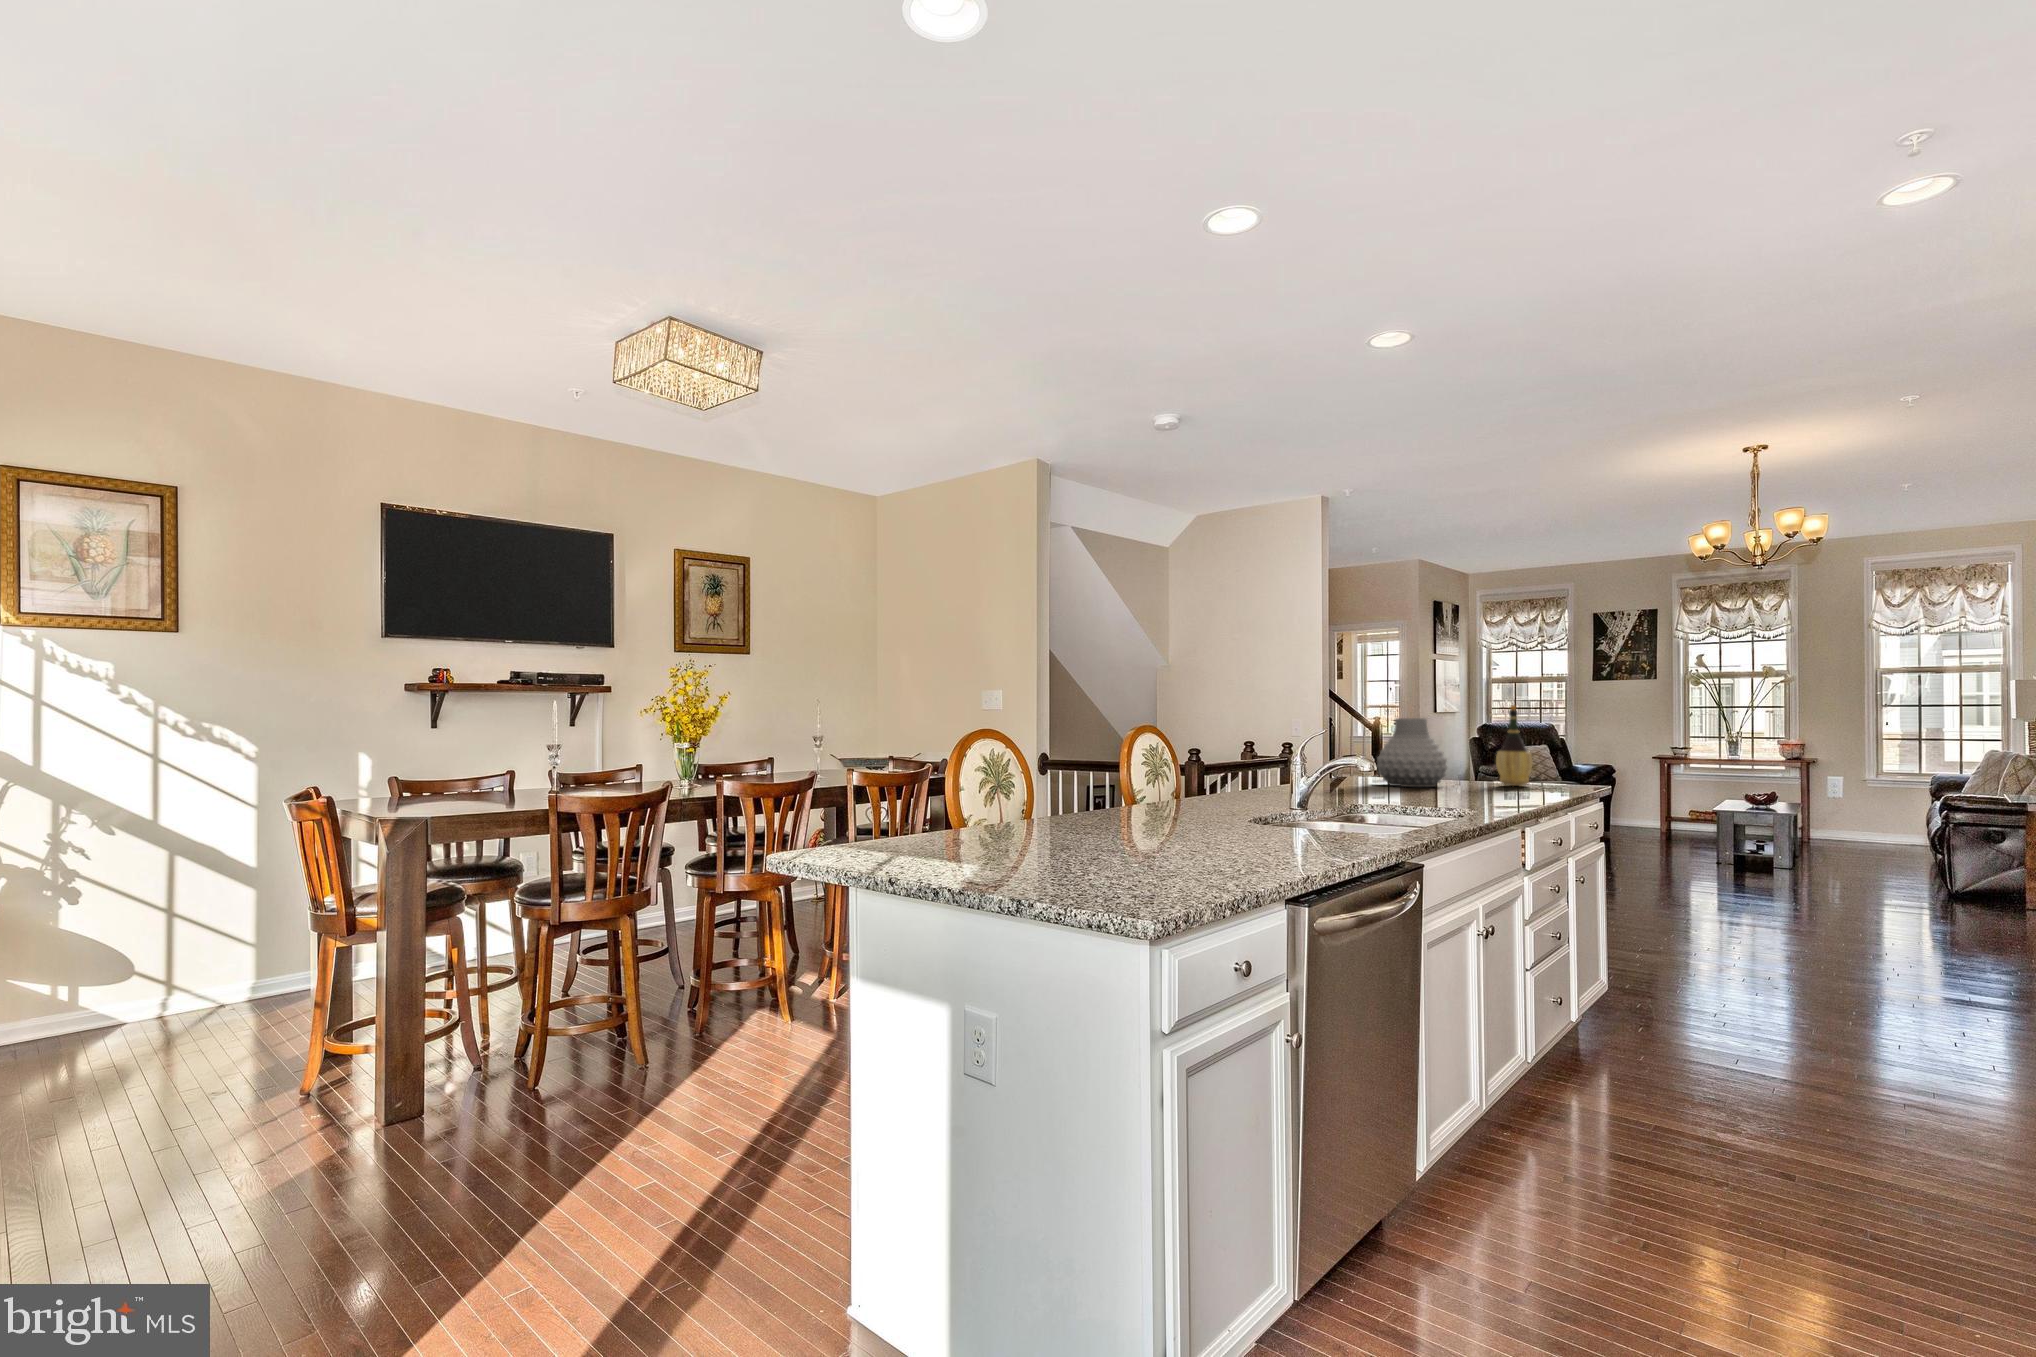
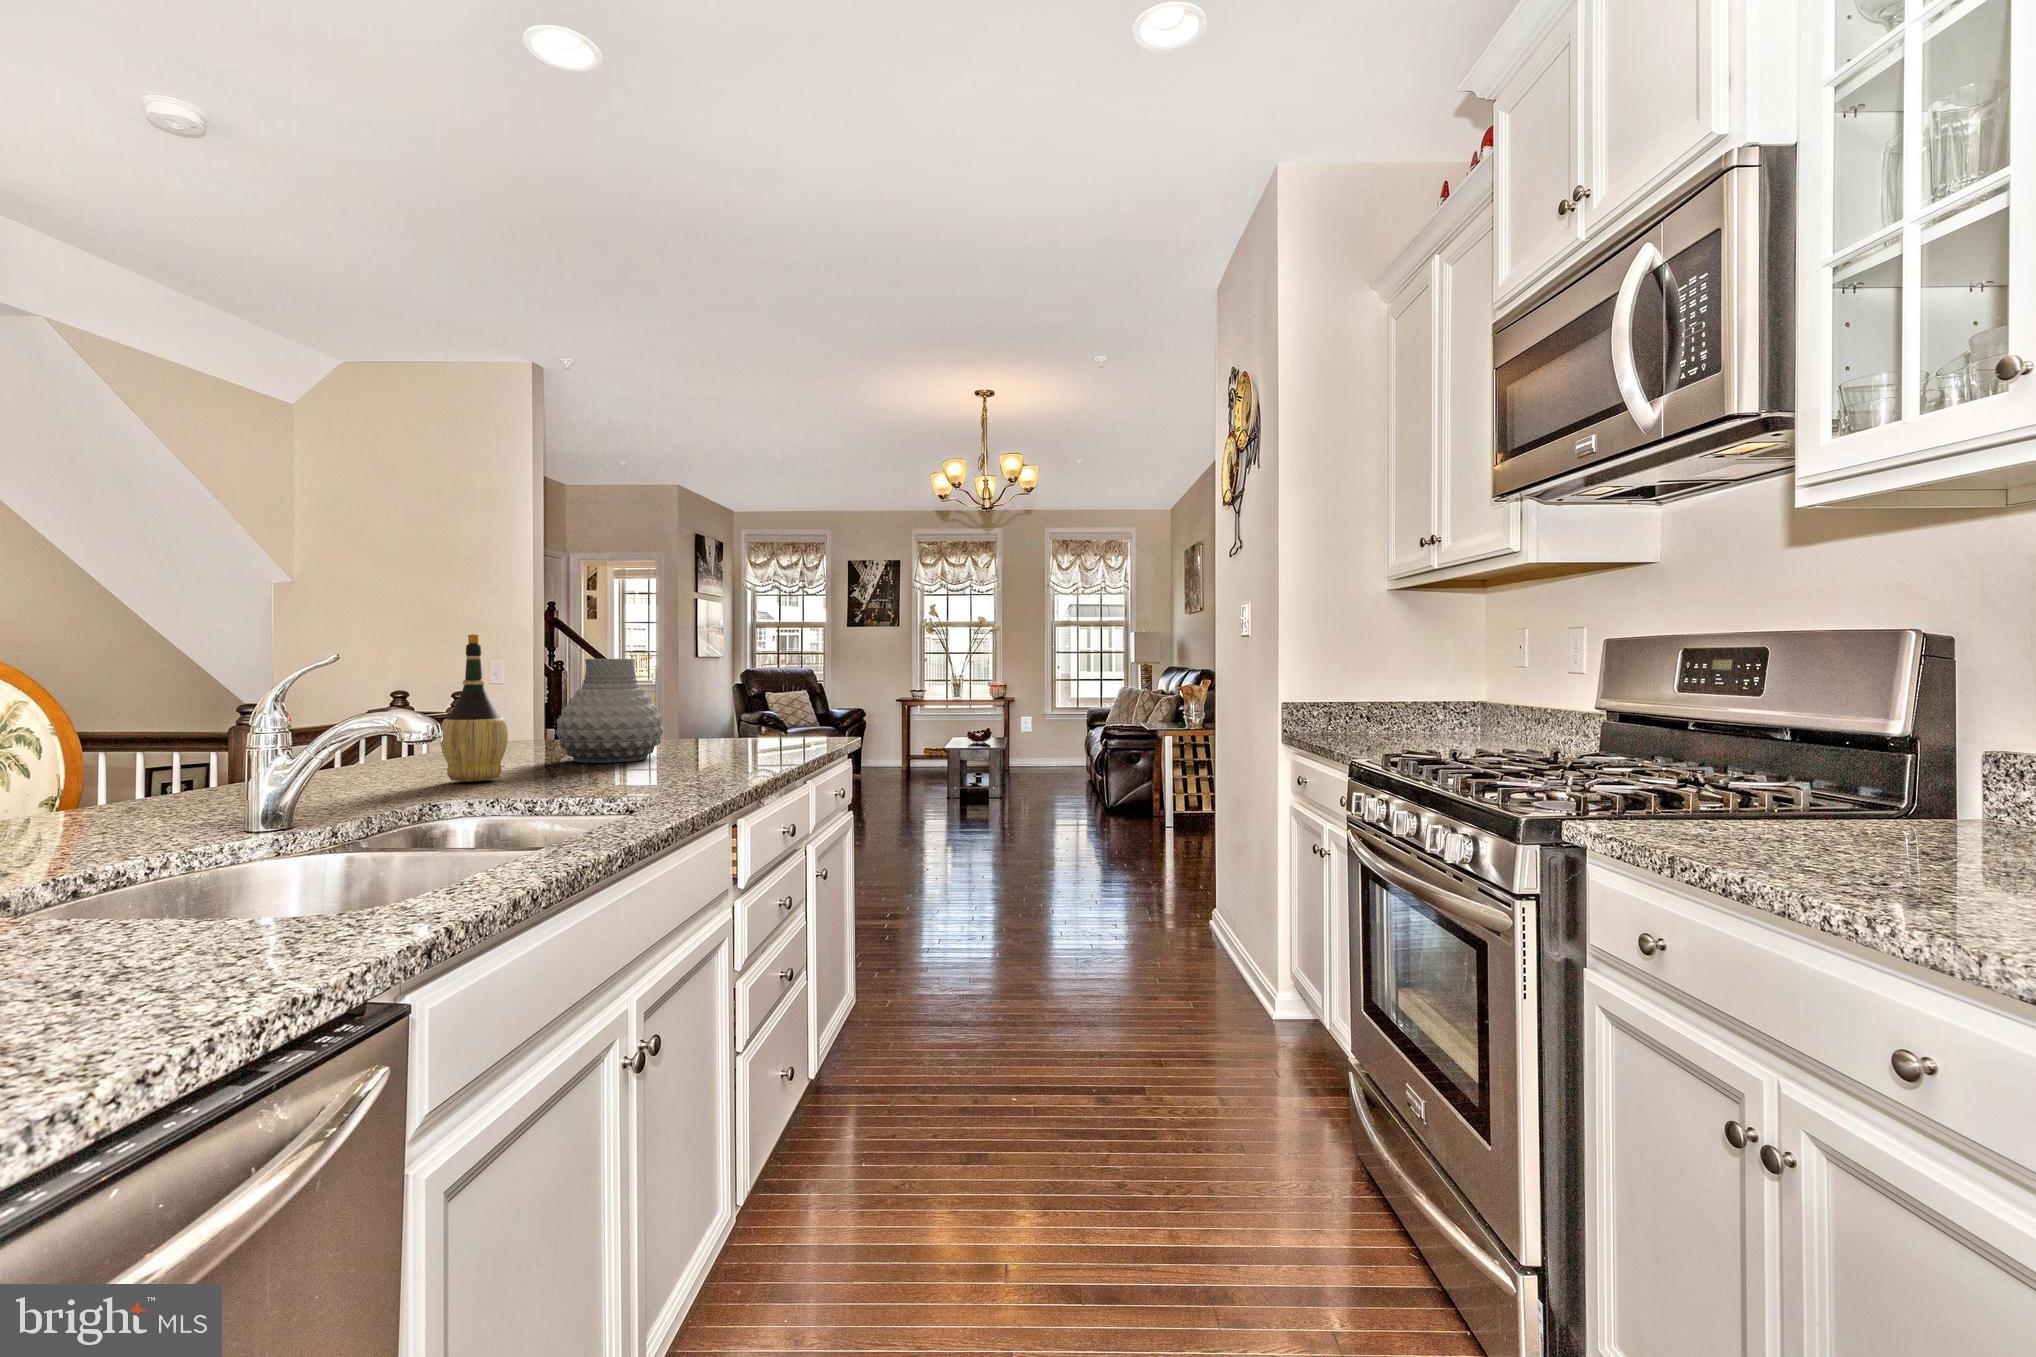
wine bottle: present [1496,705,1532,786] -> present [440,634,508,782]

